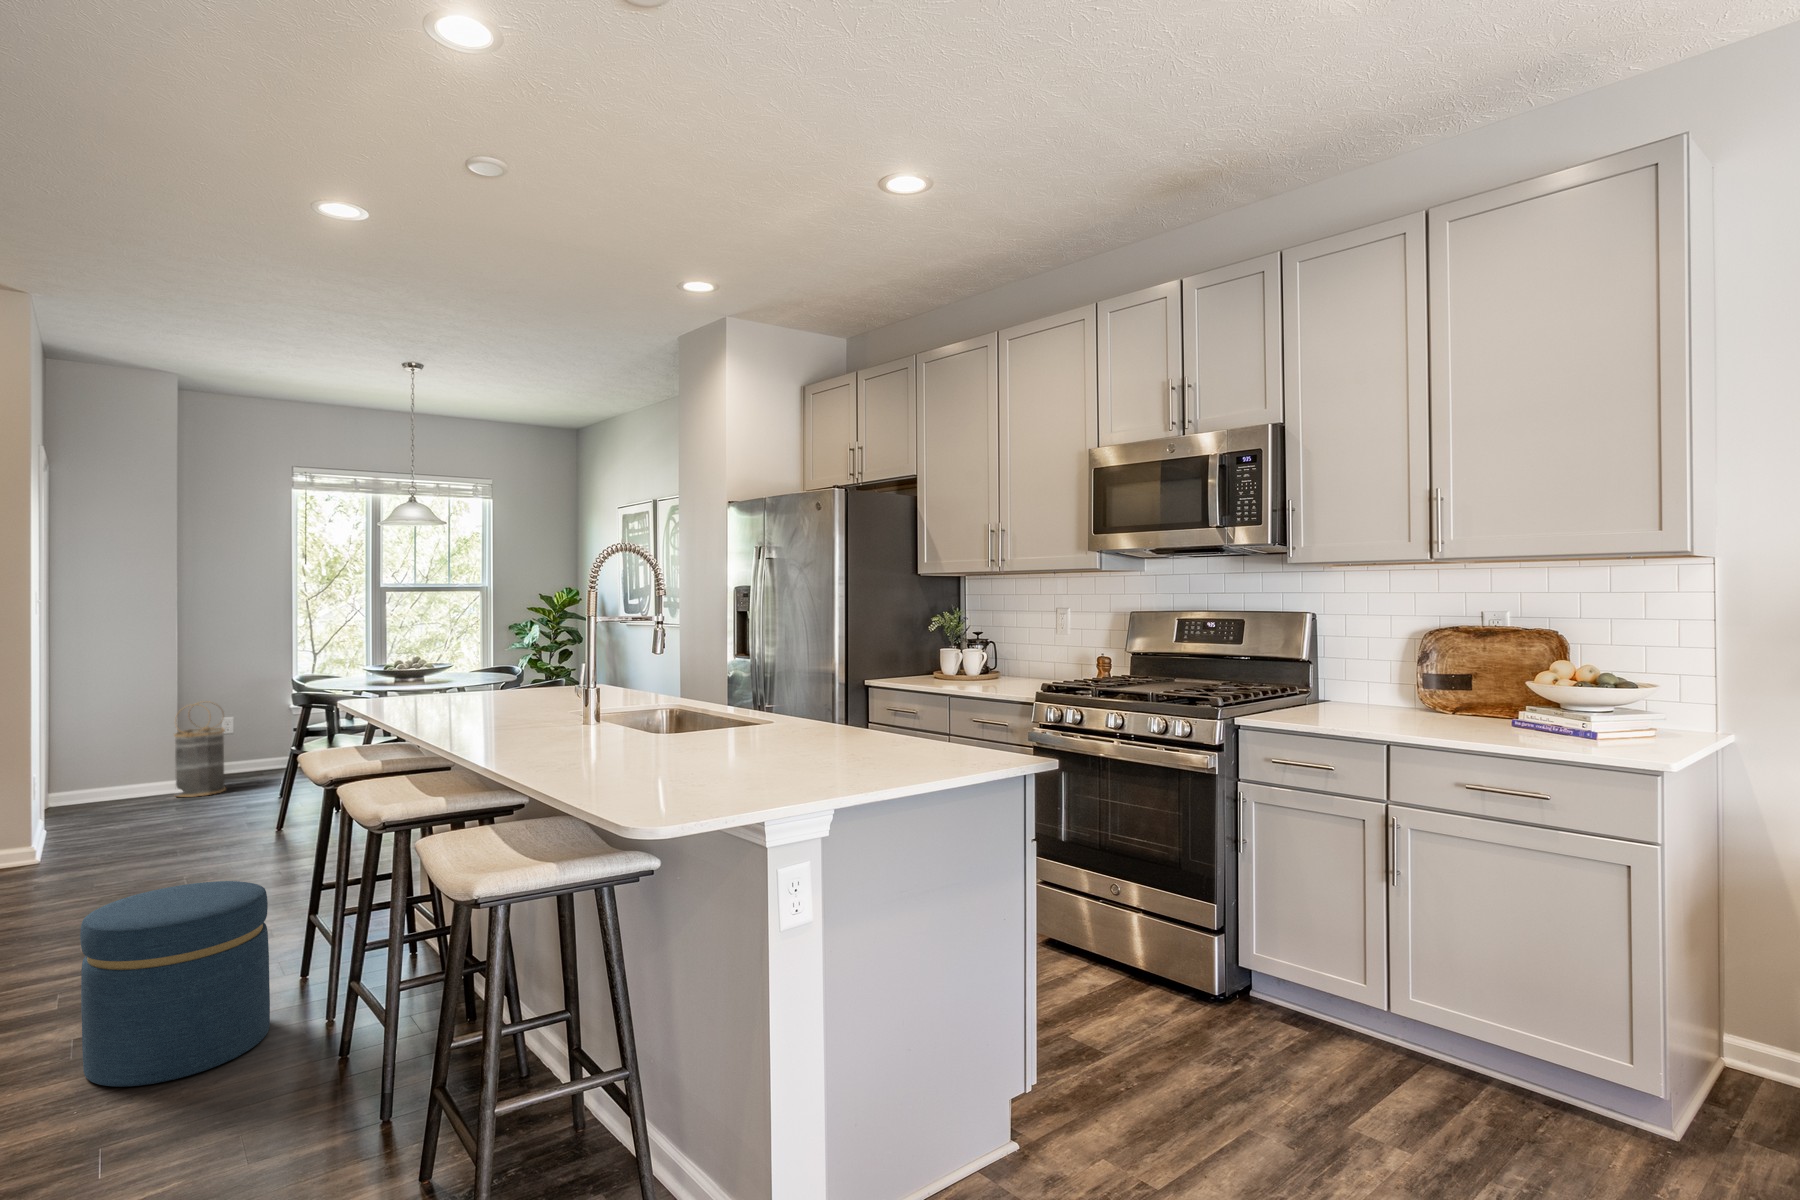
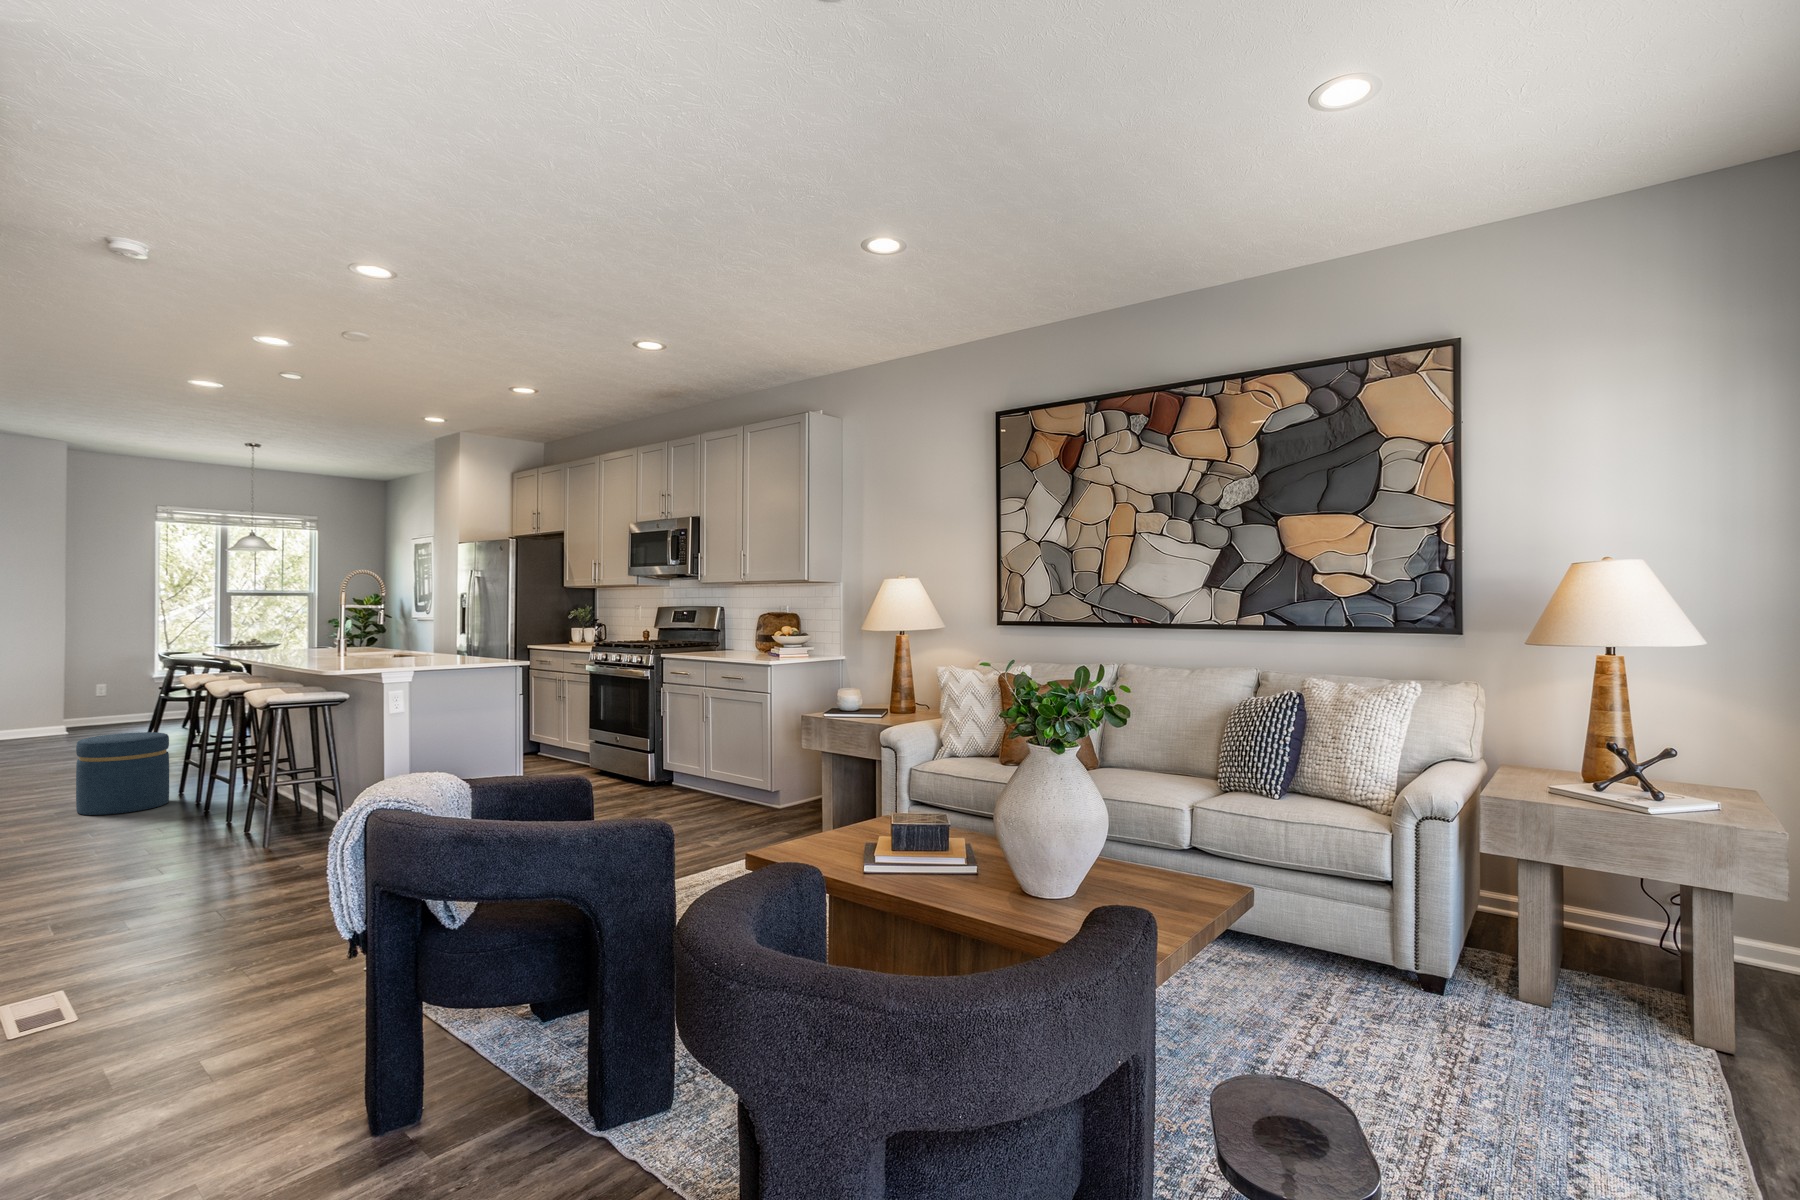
basket: present [174,703,226,797] -> none [70,669,108,734]

